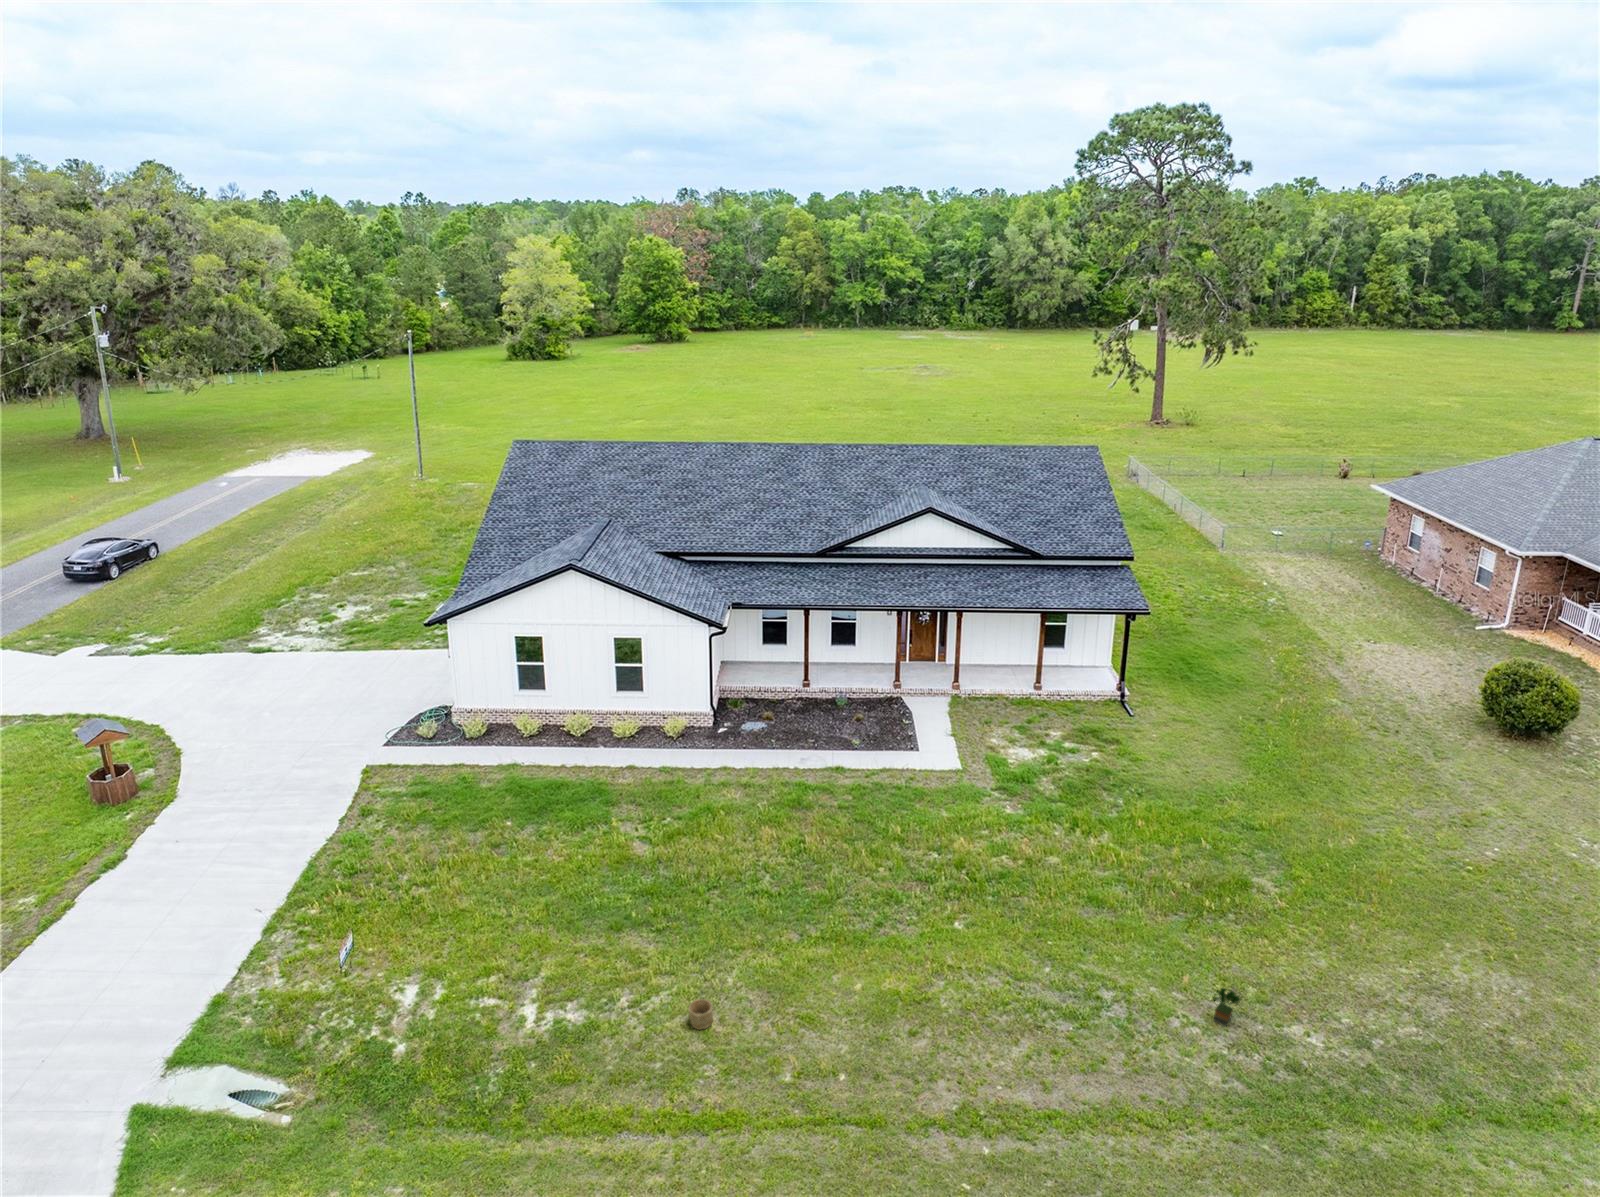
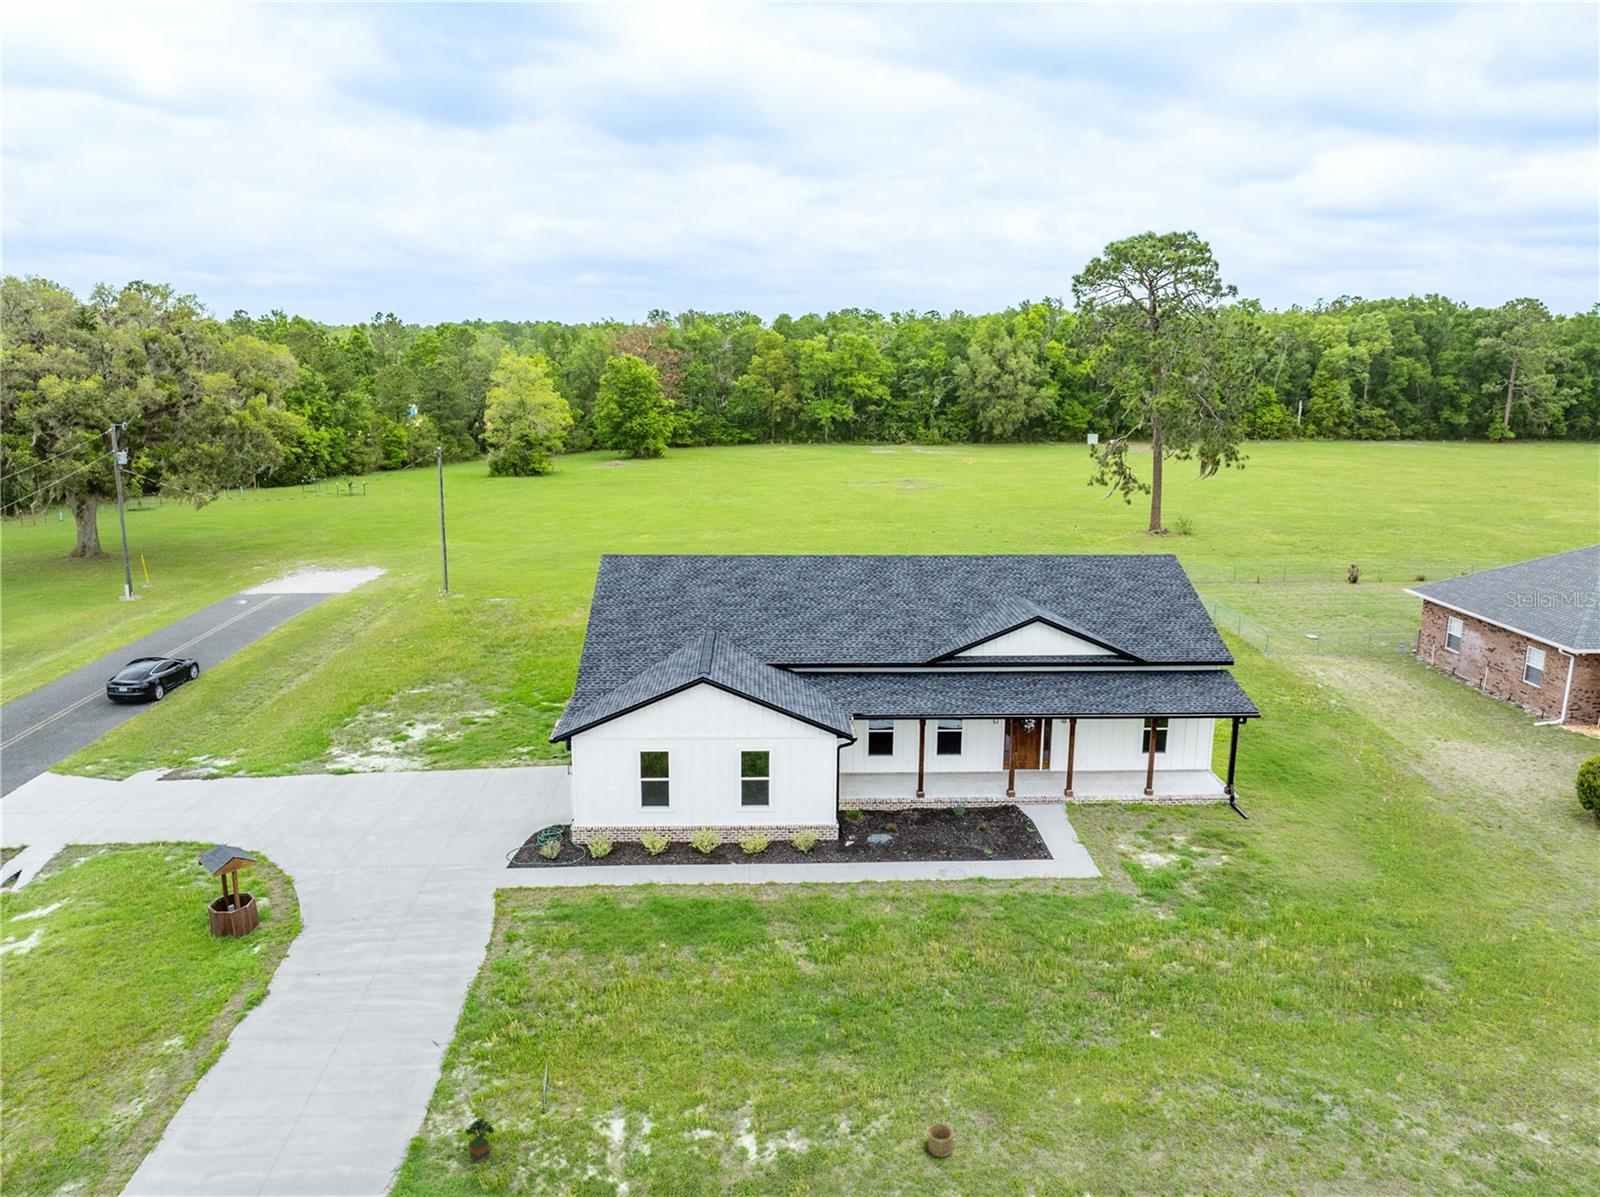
potted tree: present [1213,988,1240,1027] -> present [465,1118,494,1163]

